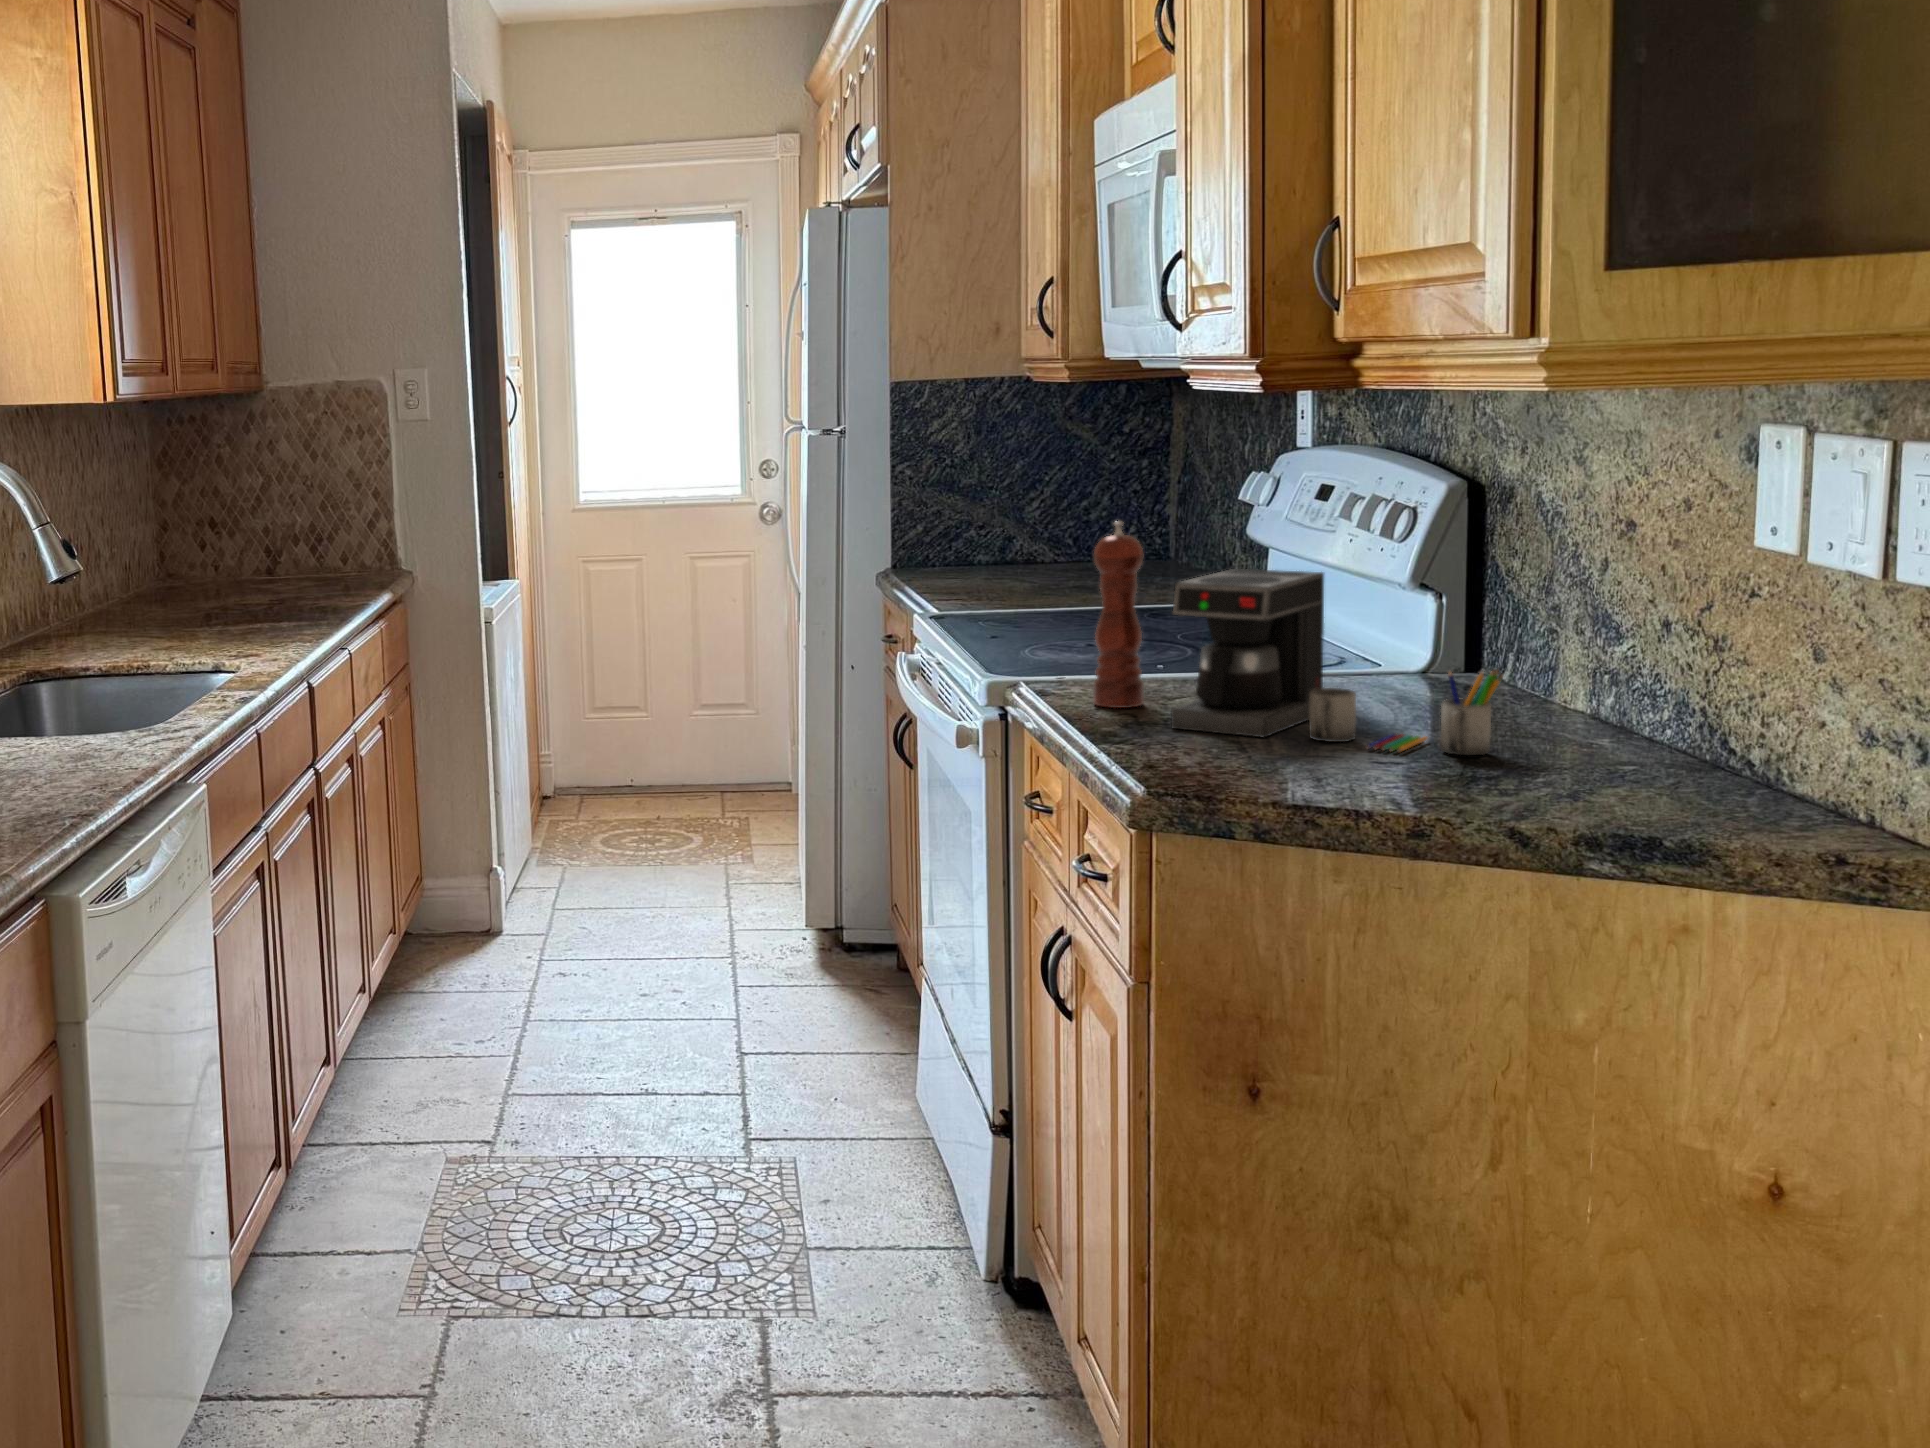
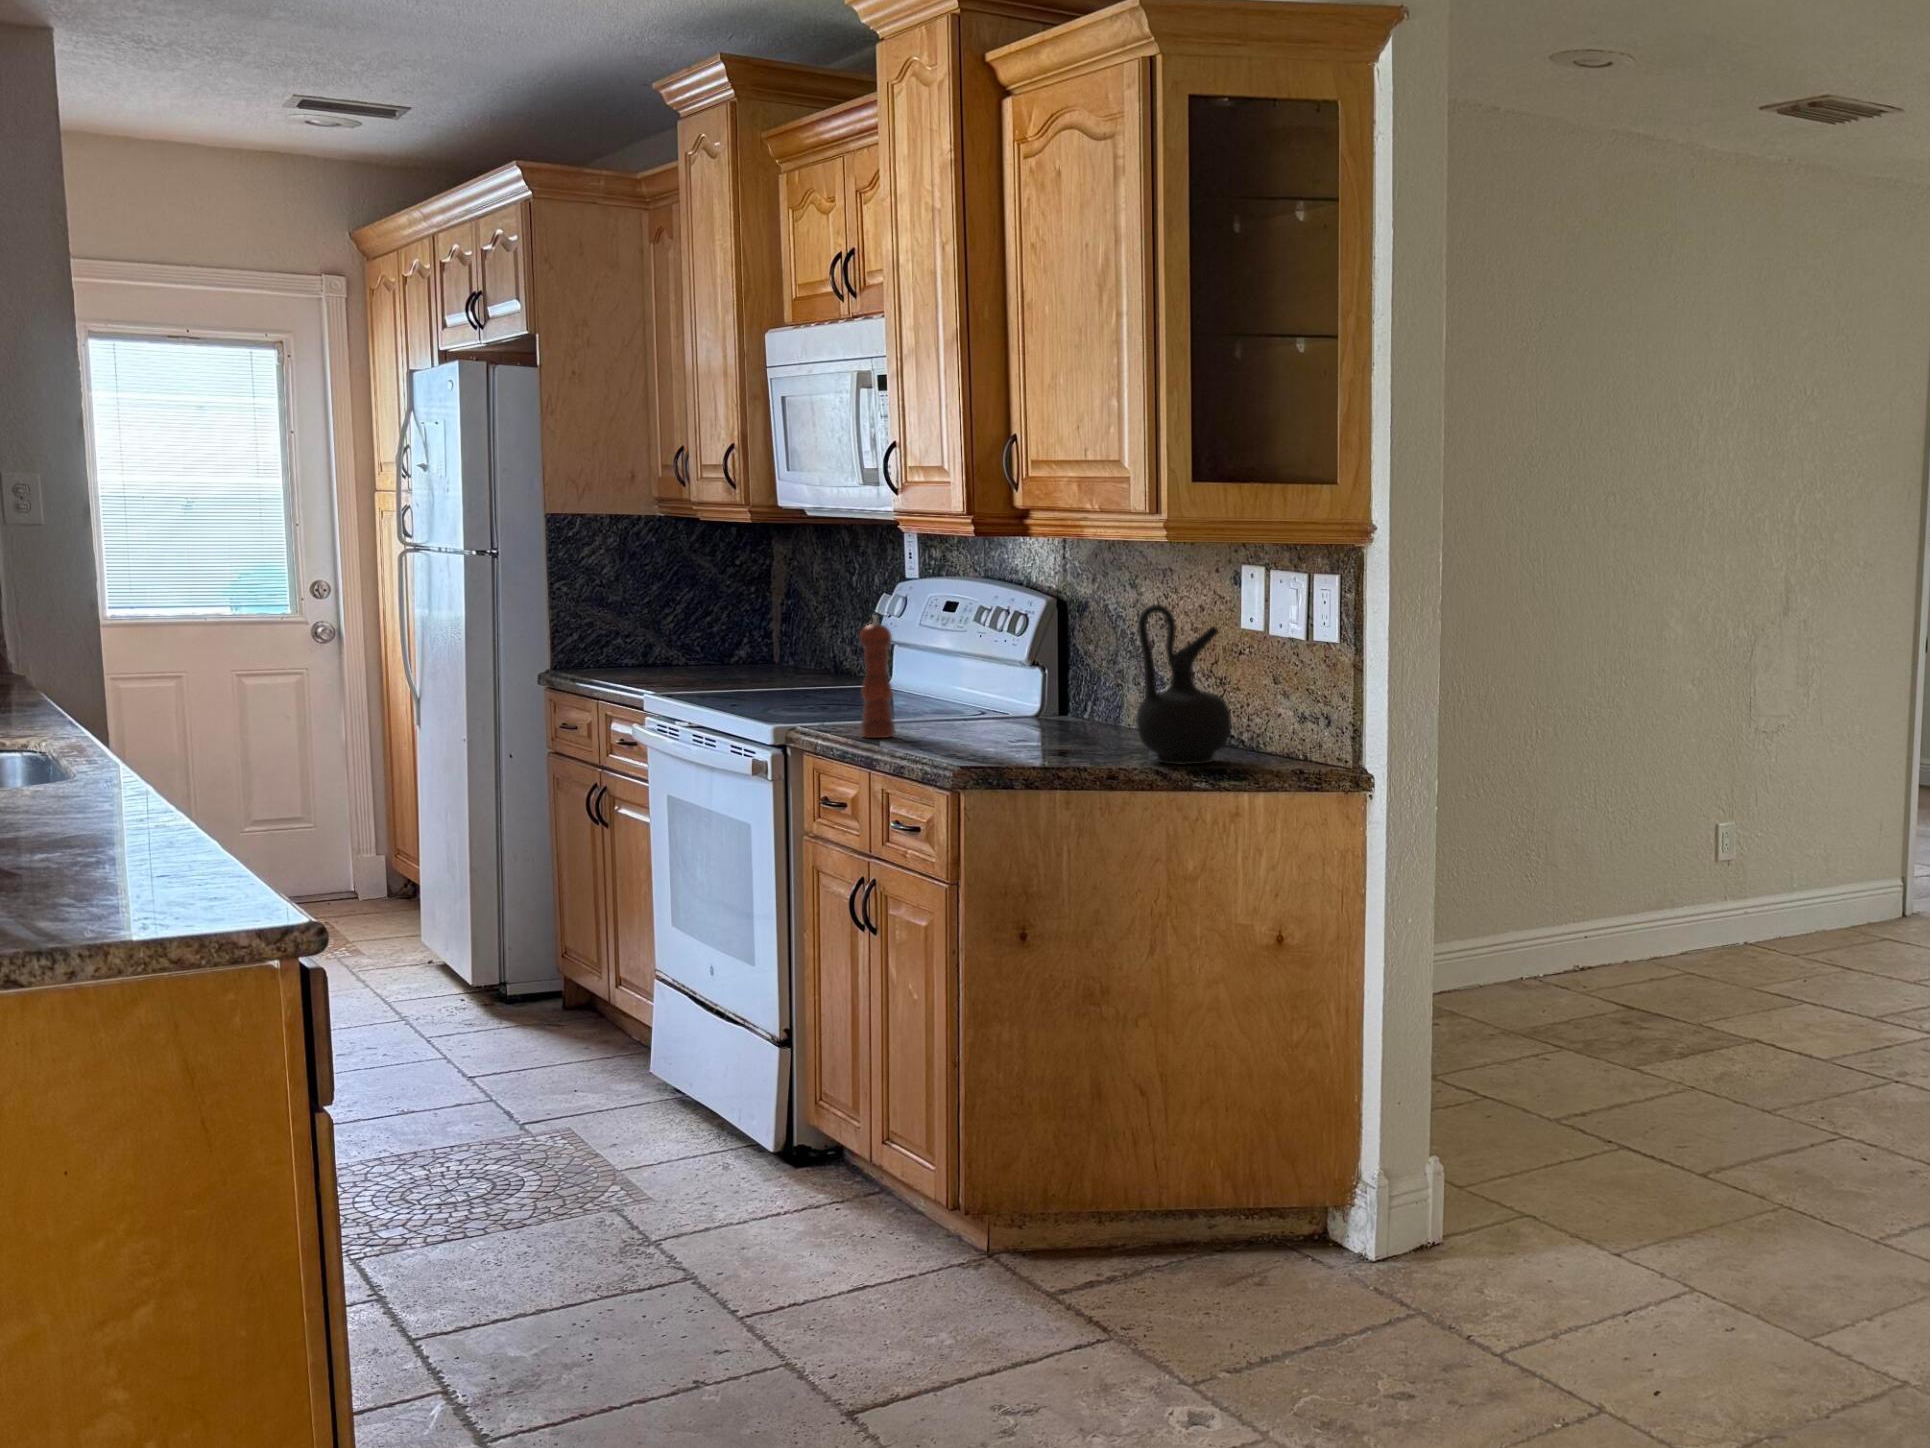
ceramic jug: none [1498,512,1703,815] -> present [1136,605,1231,764]
coffee maker: present [1172,569,1503,756] -> none [927,646,1121,749]

